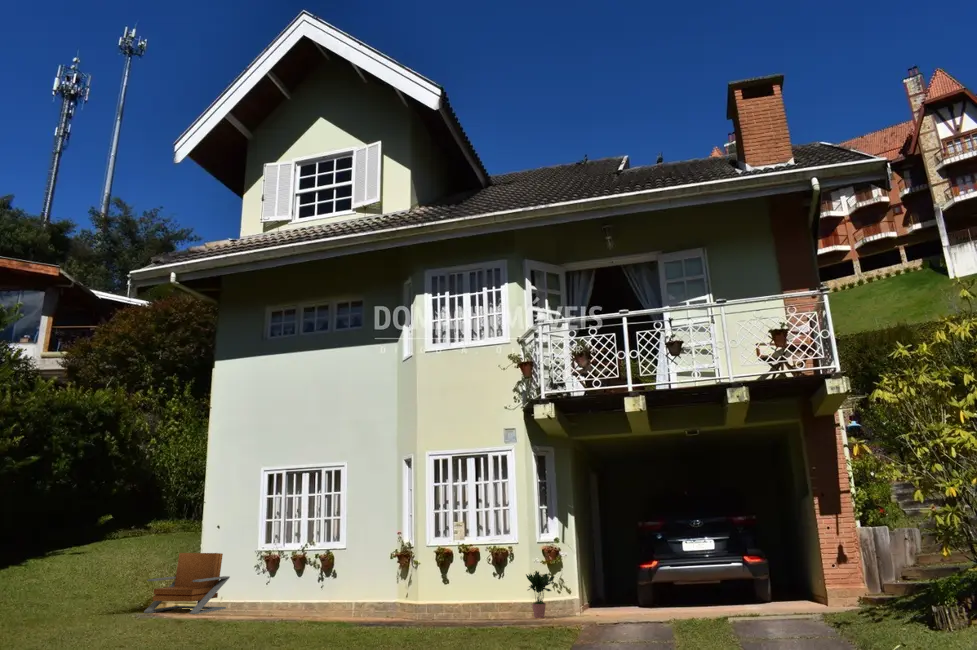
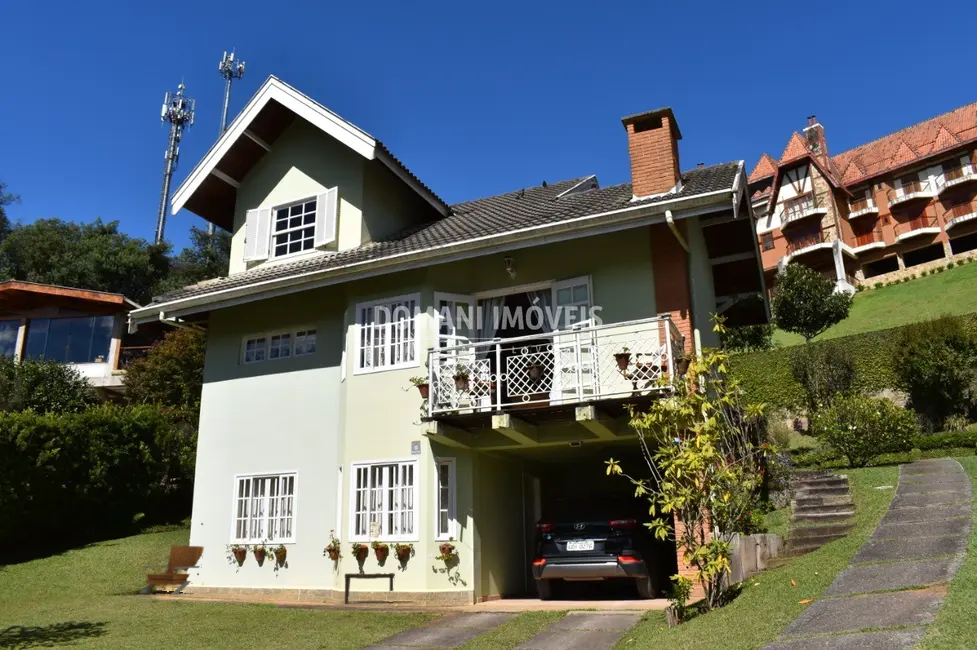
potted plant: present [526,572,555,618] -> none [417,564,443,604]
bench: none [434,581,496,620] -> present [345,573,395,604]

